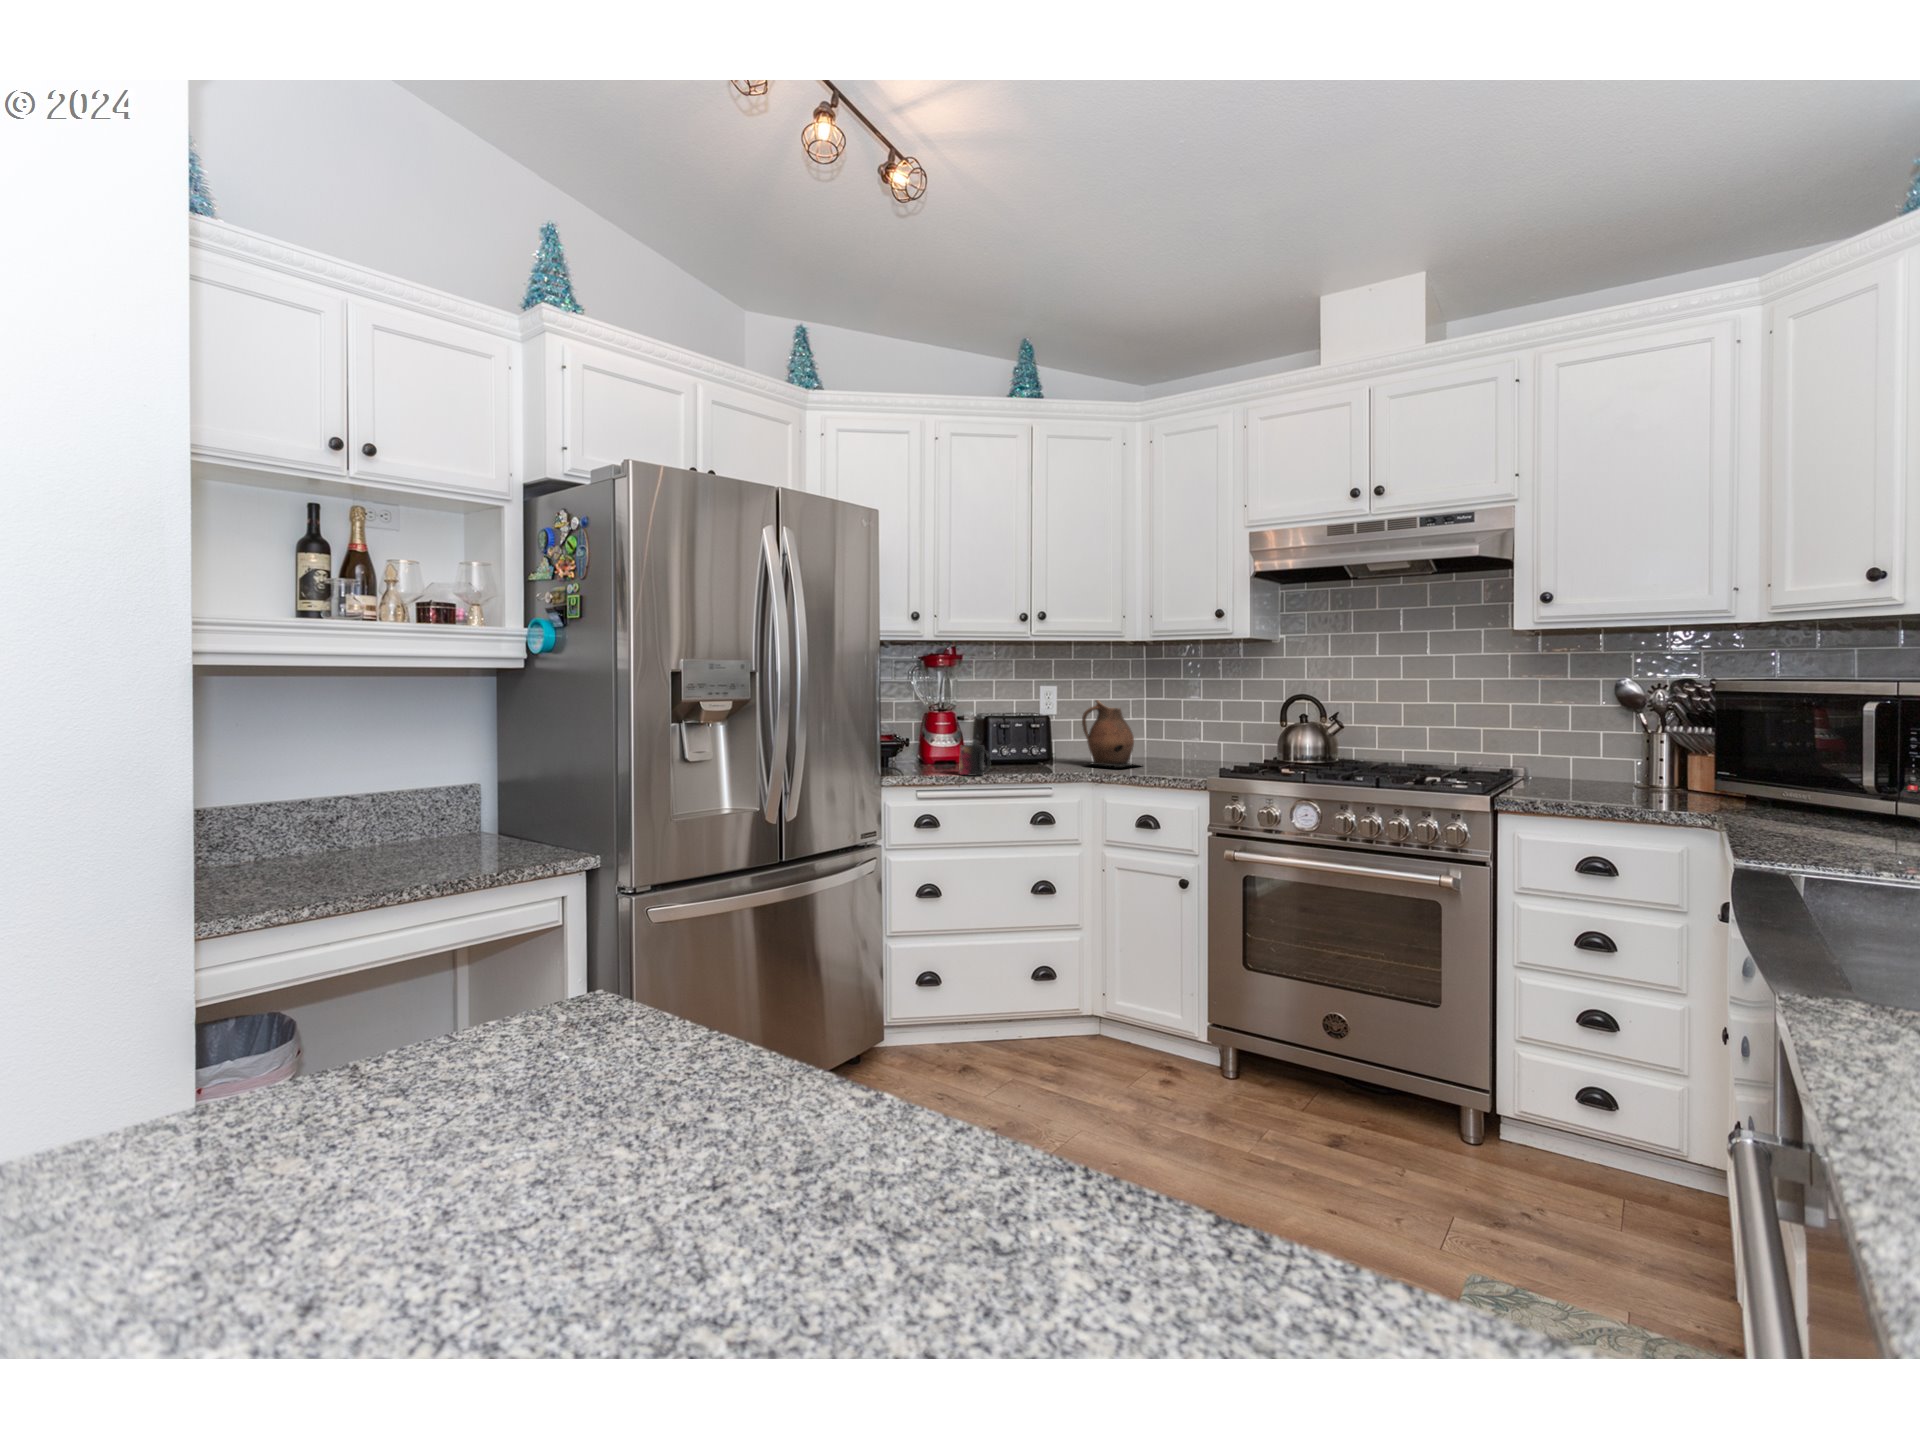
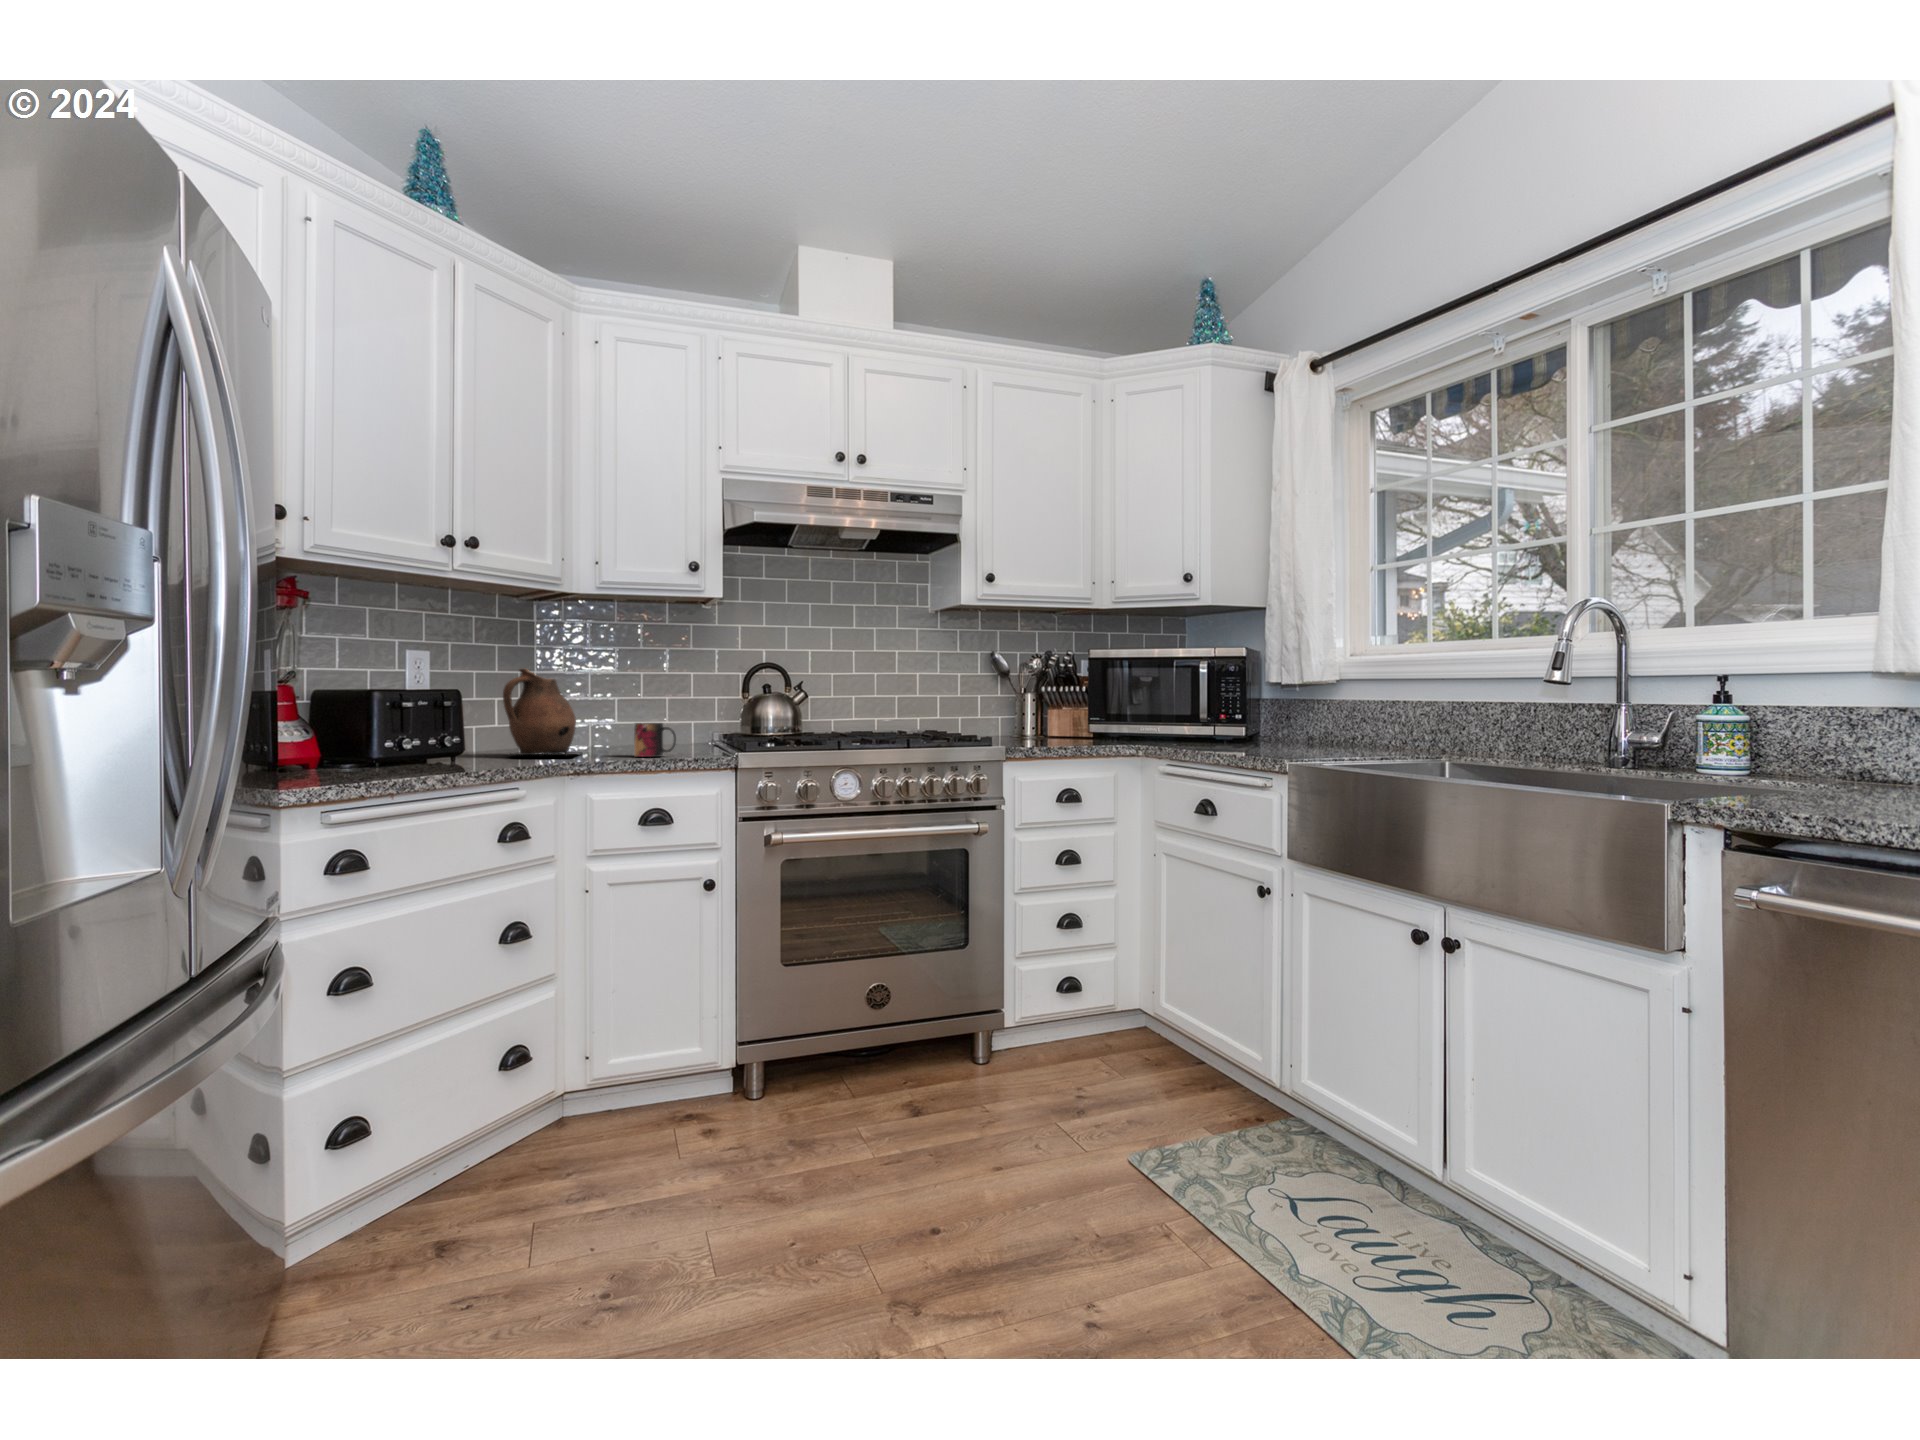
mug: present [959,745,991,776] -> present [634,723,676,757]

